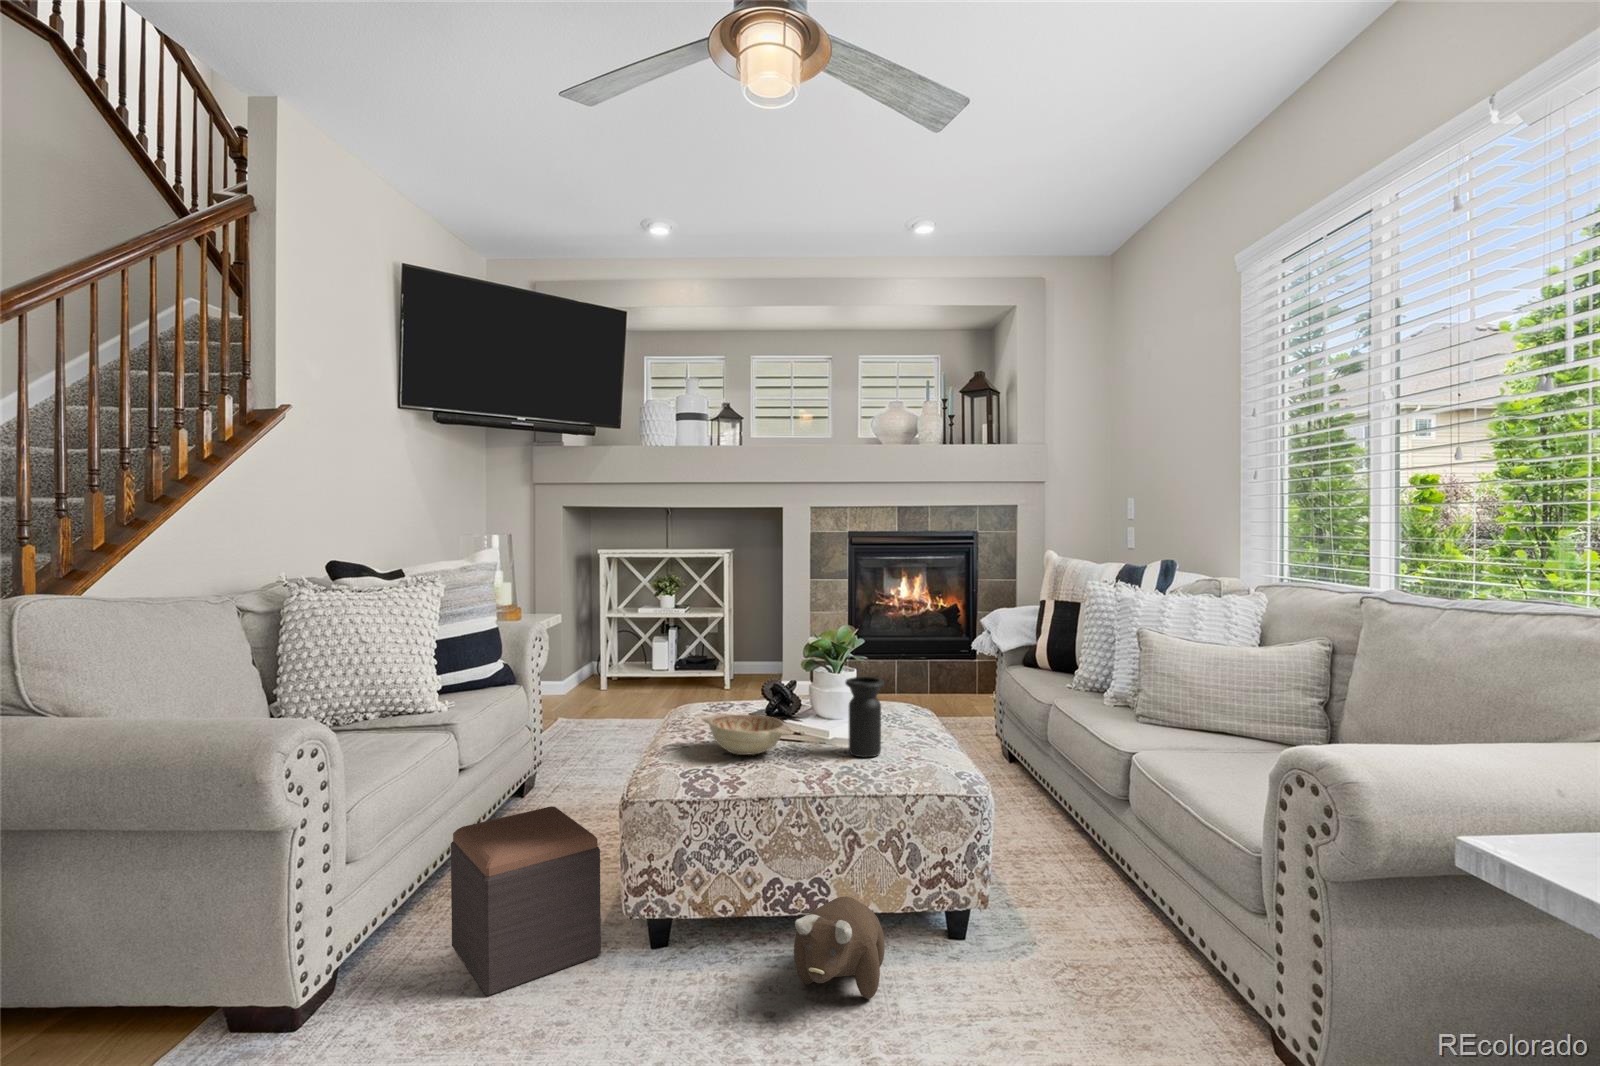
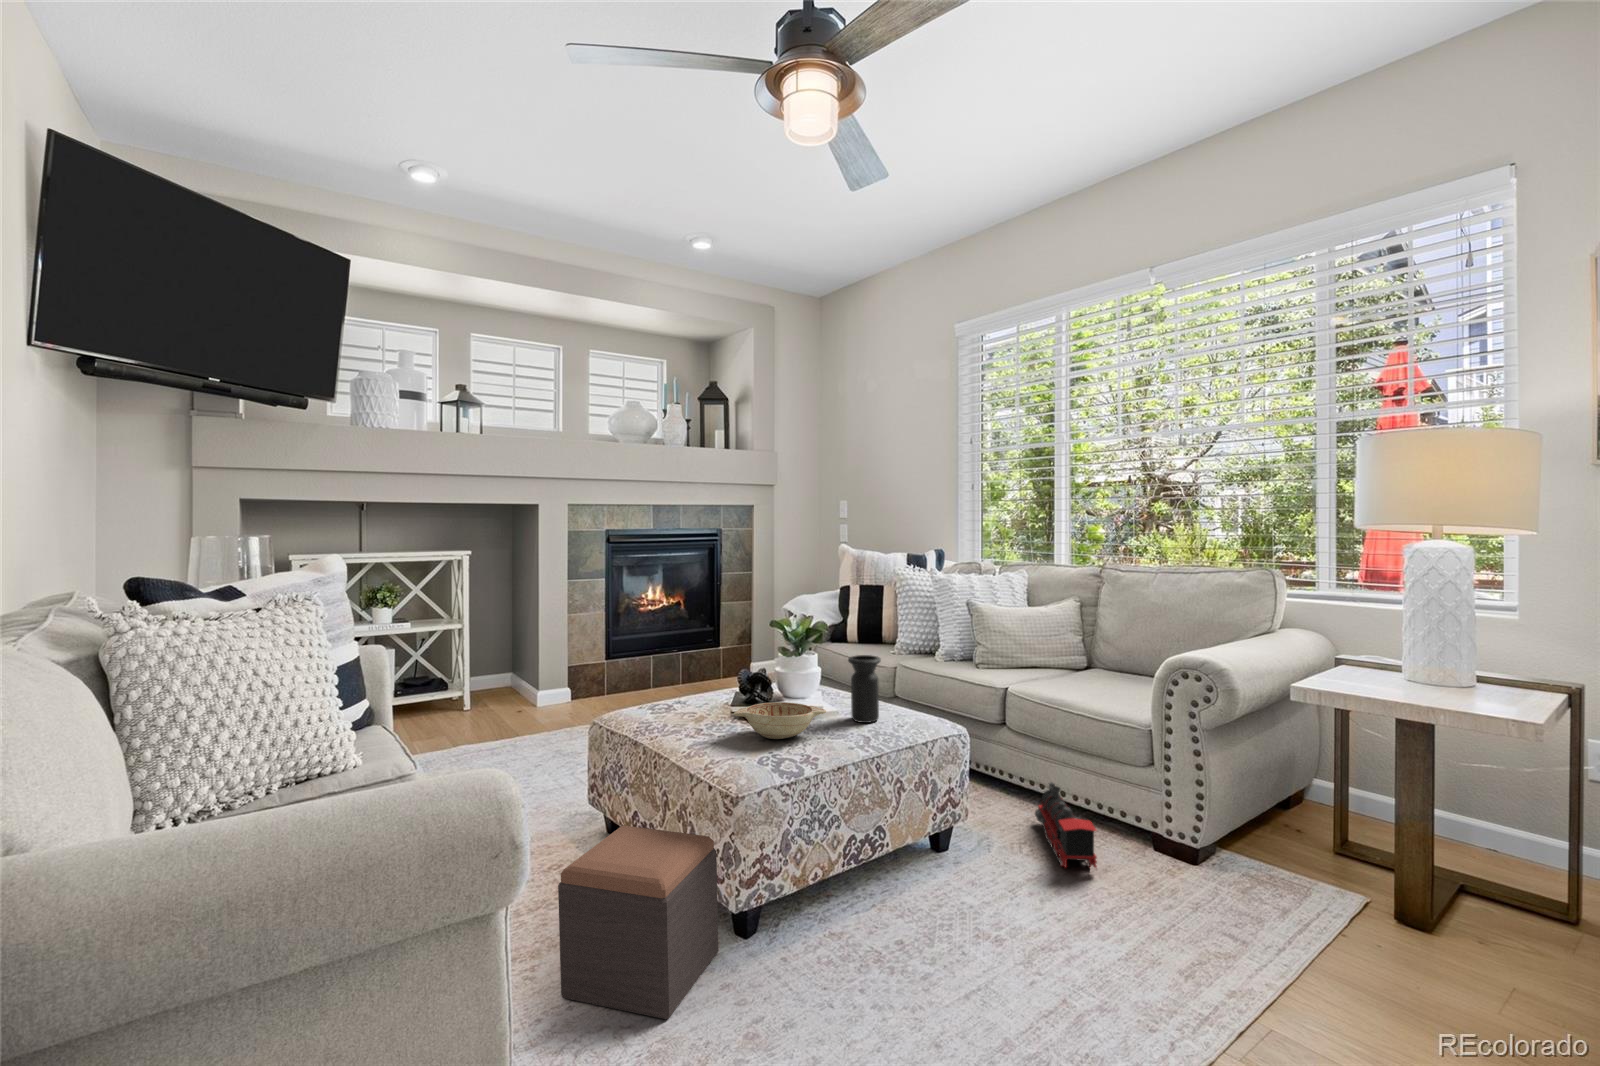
toy train: none [1053,890,1156,1022] -> present [1035,782,1097,868]
plush toy: present [794,896,885,999] -> none [889,833,964,912]

